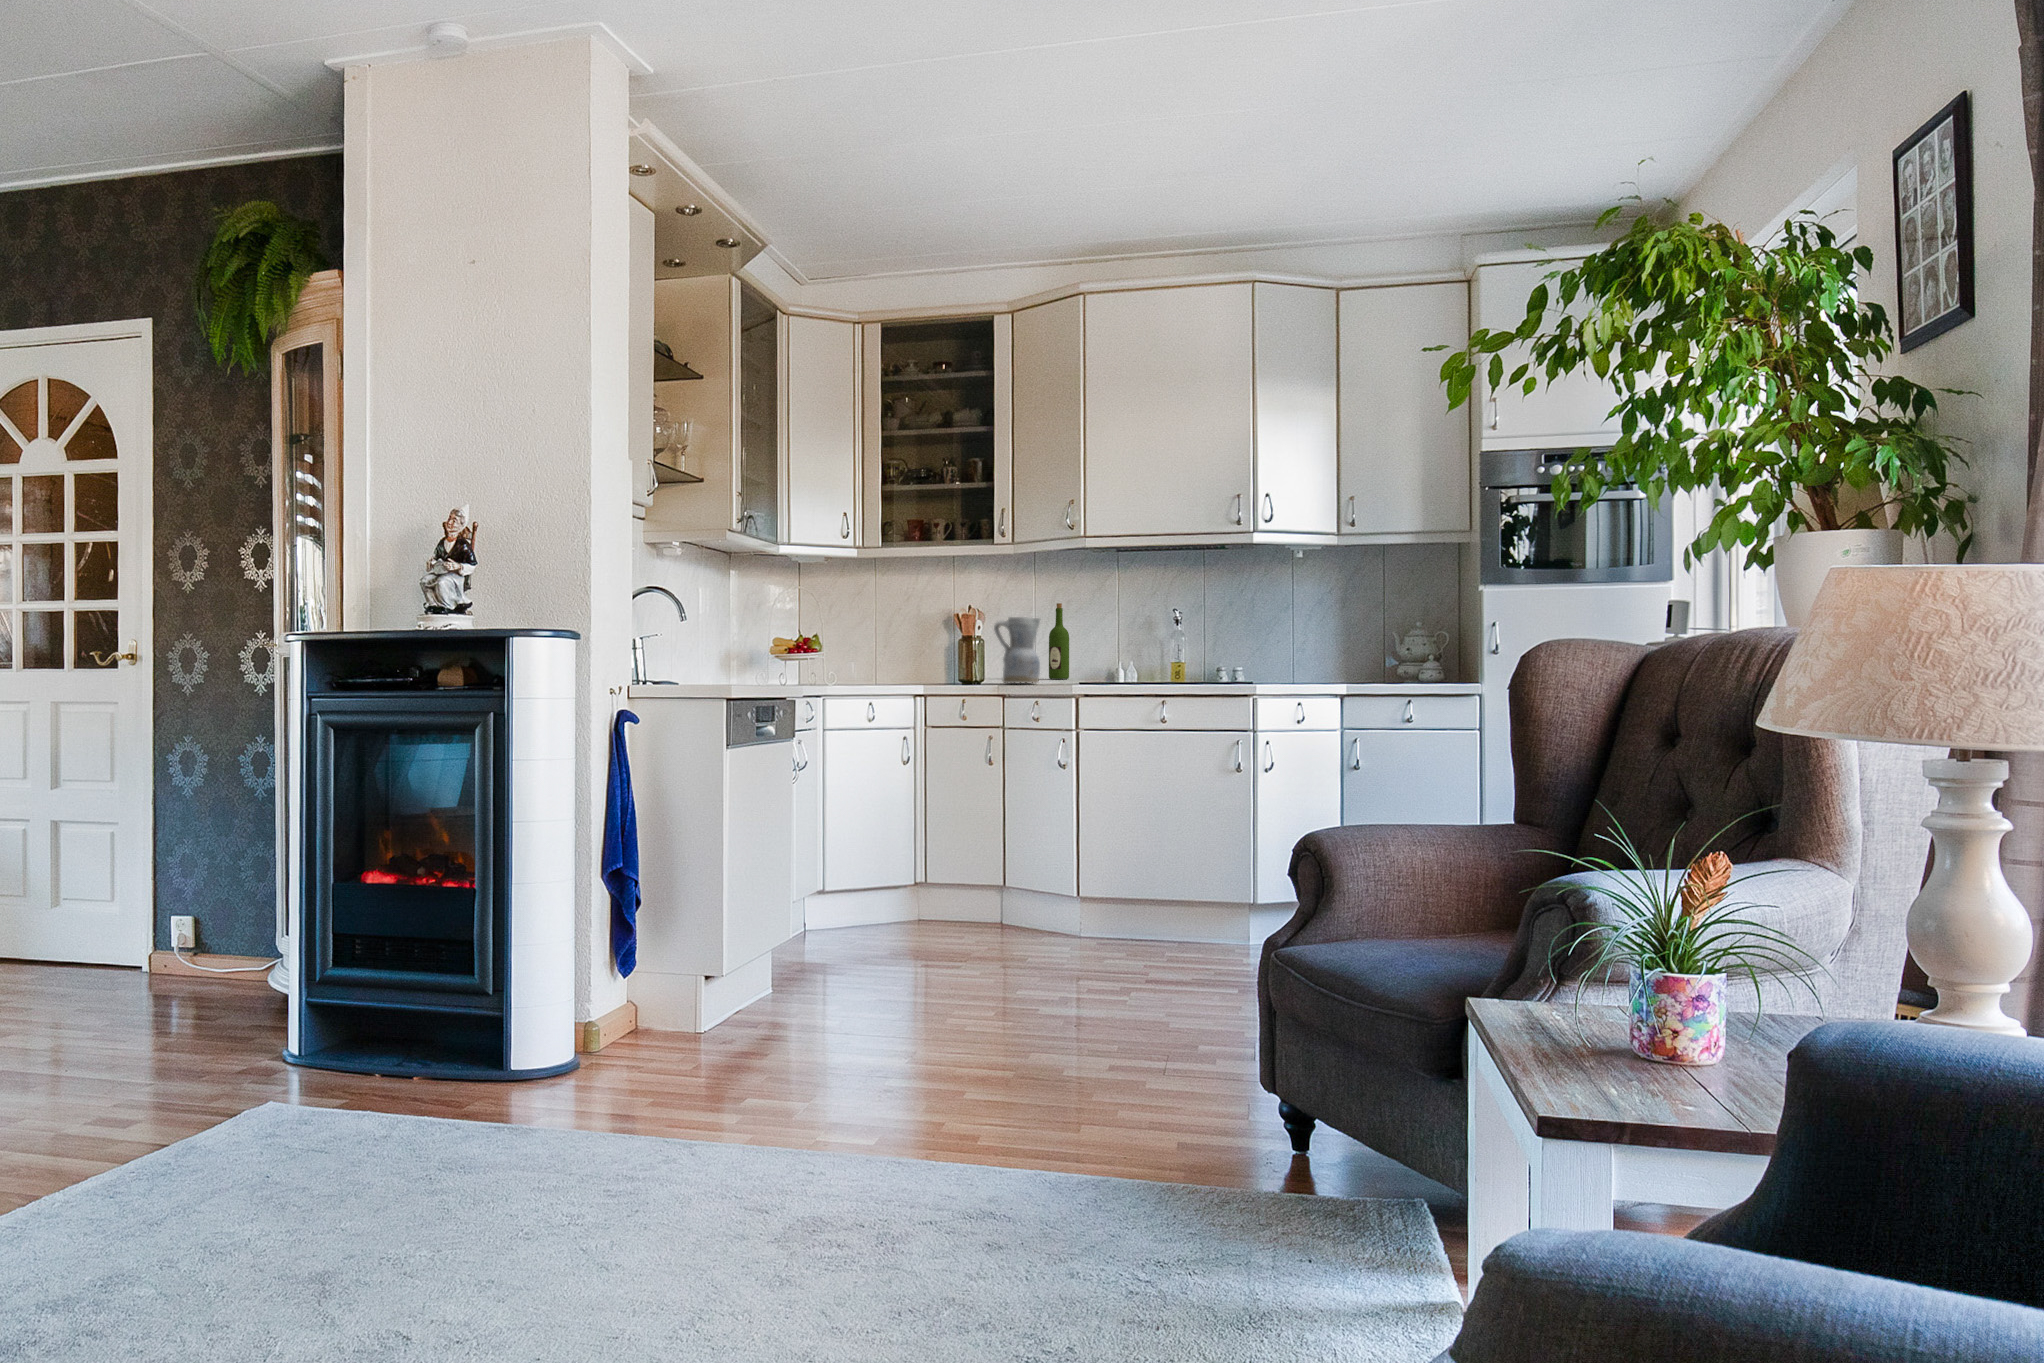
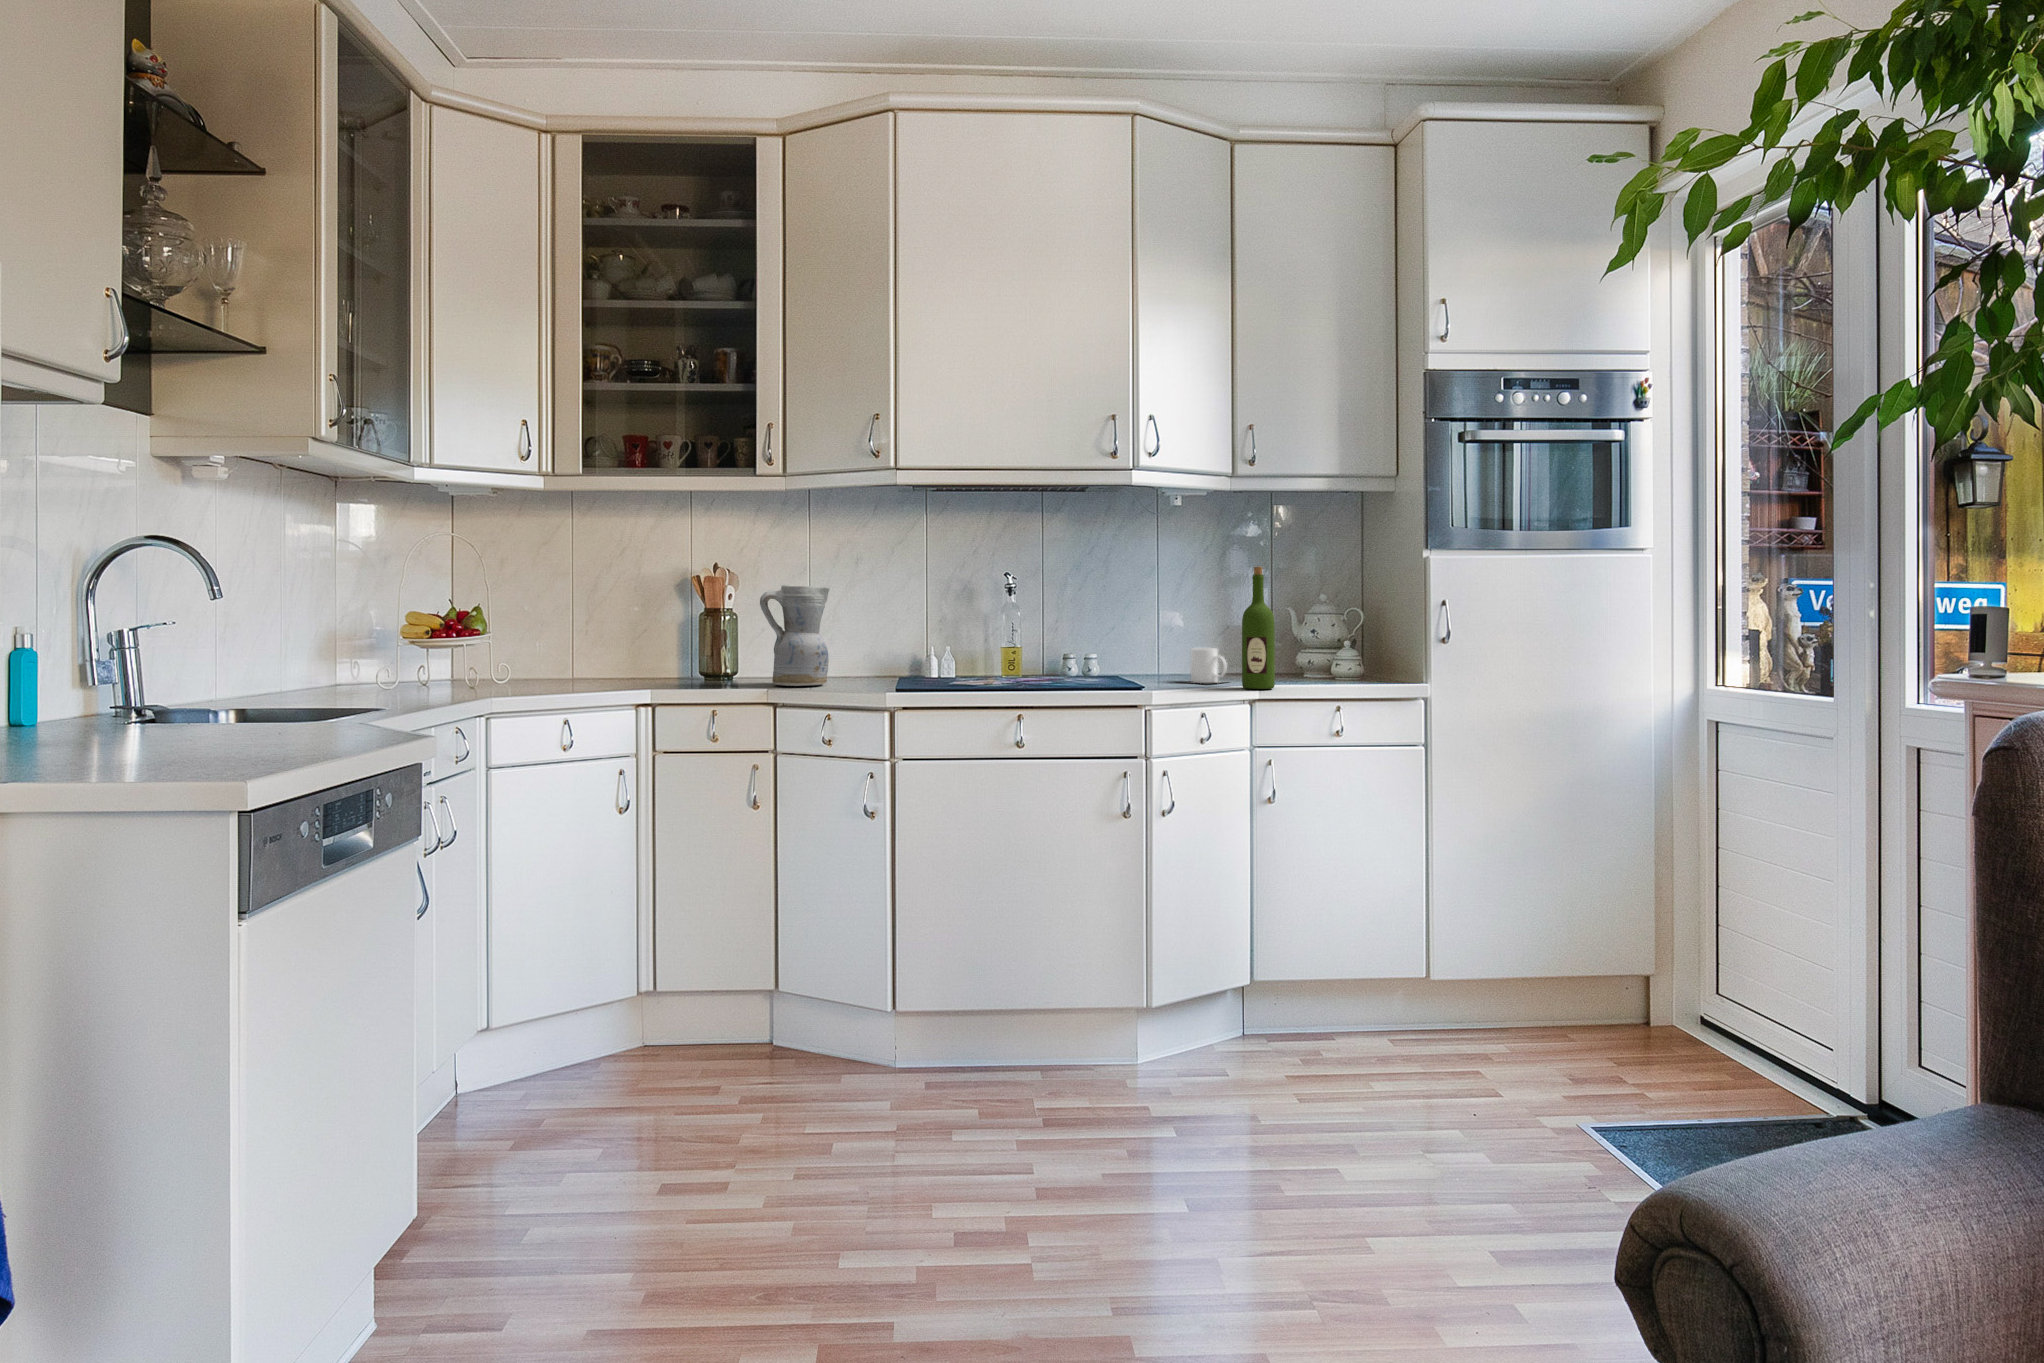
wine bottle: present [1049,603,1069,679] -> present [1242,567,1275,689]
mug: none [1290,660,1333,684] -> present [1191,648,1227,683]

